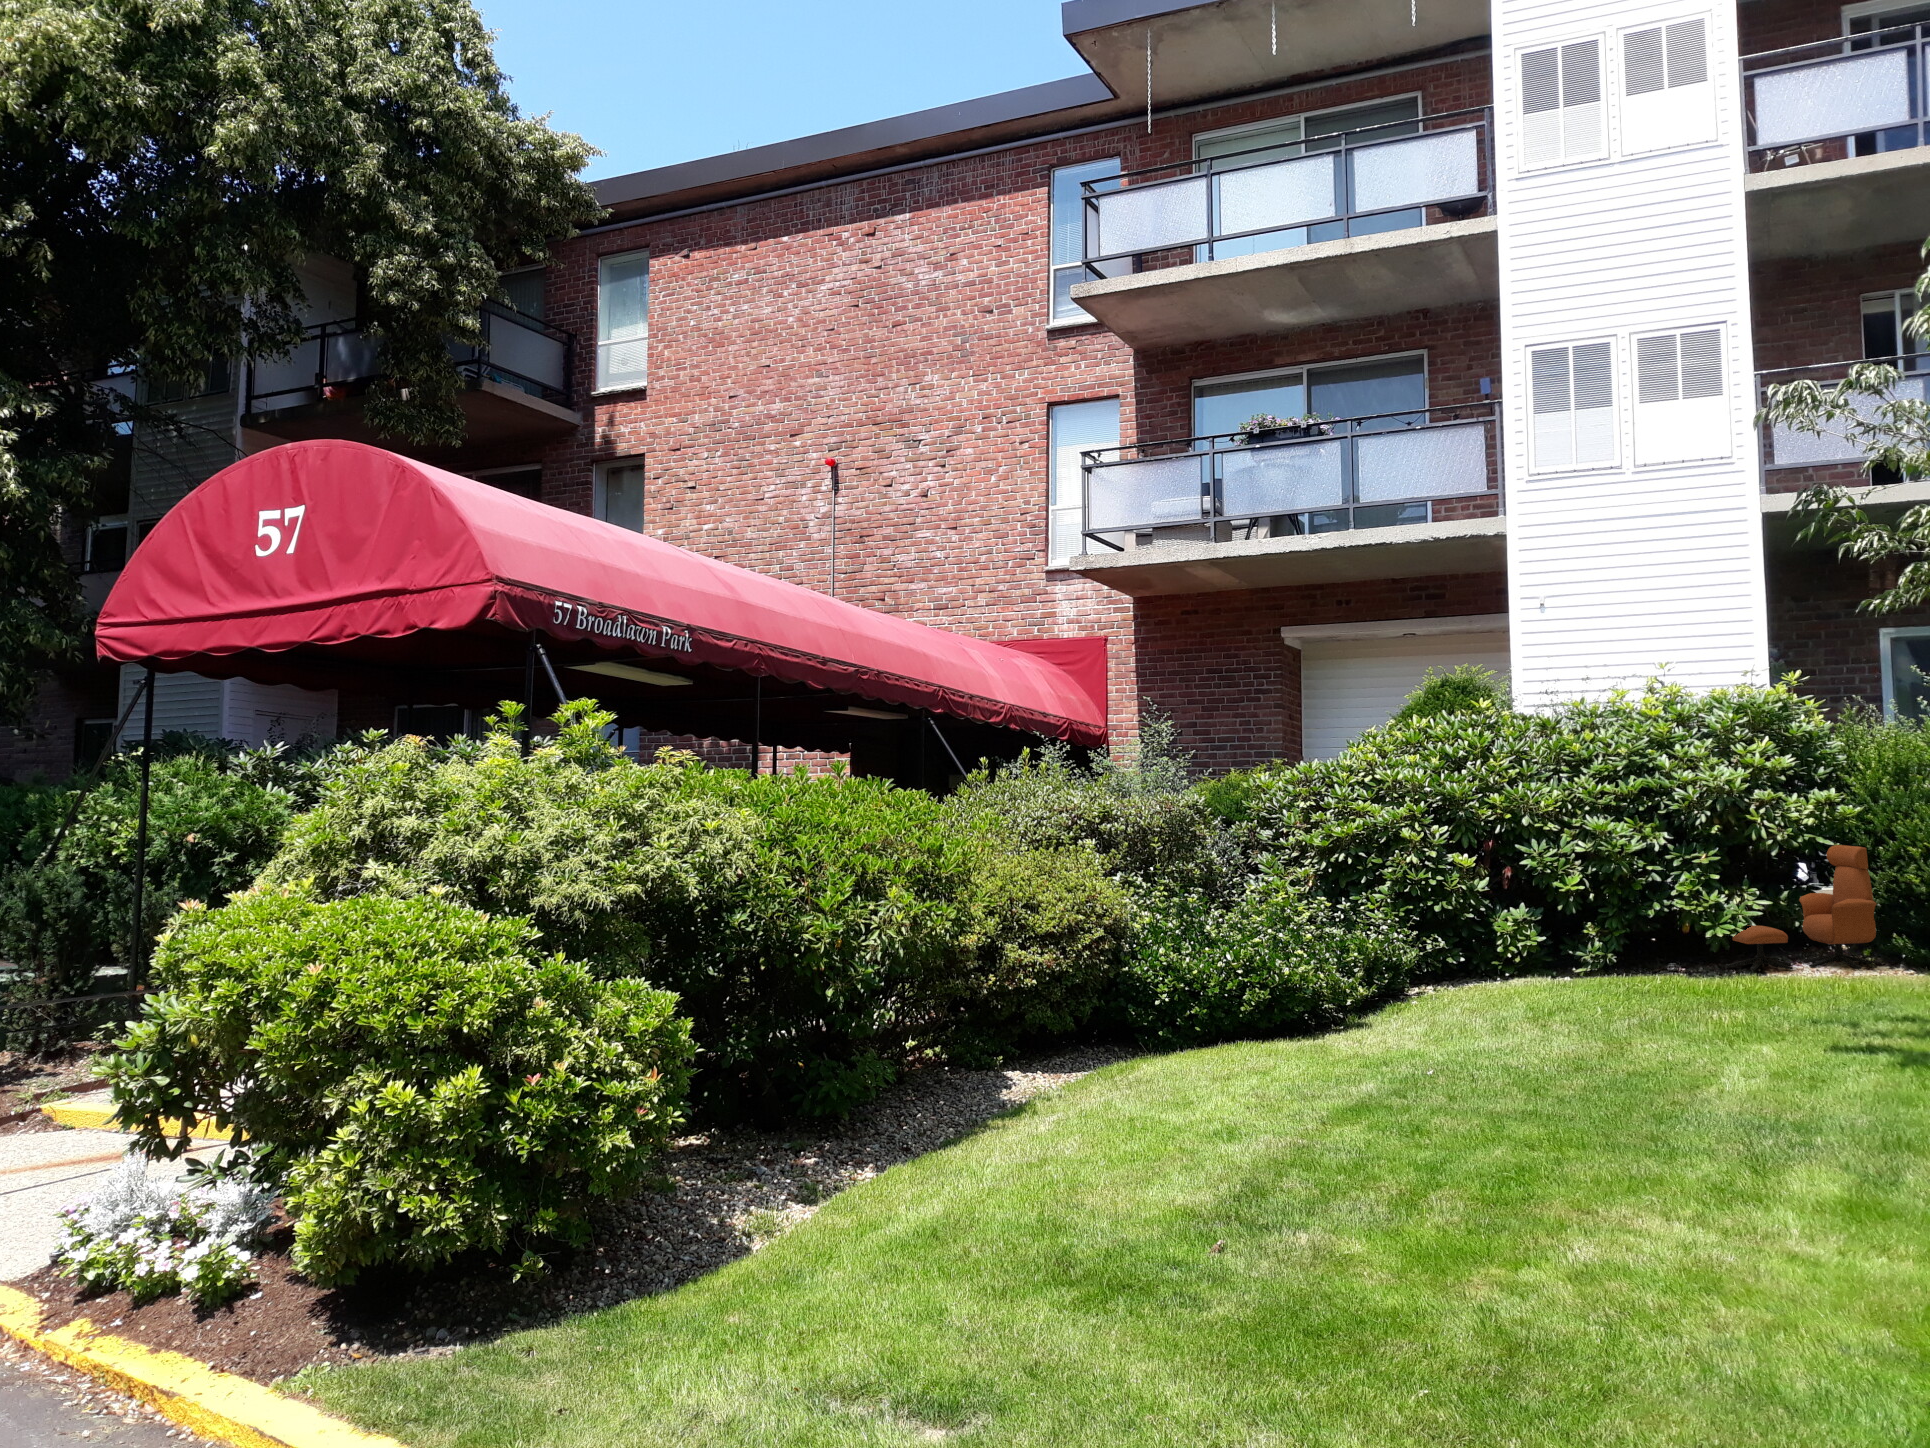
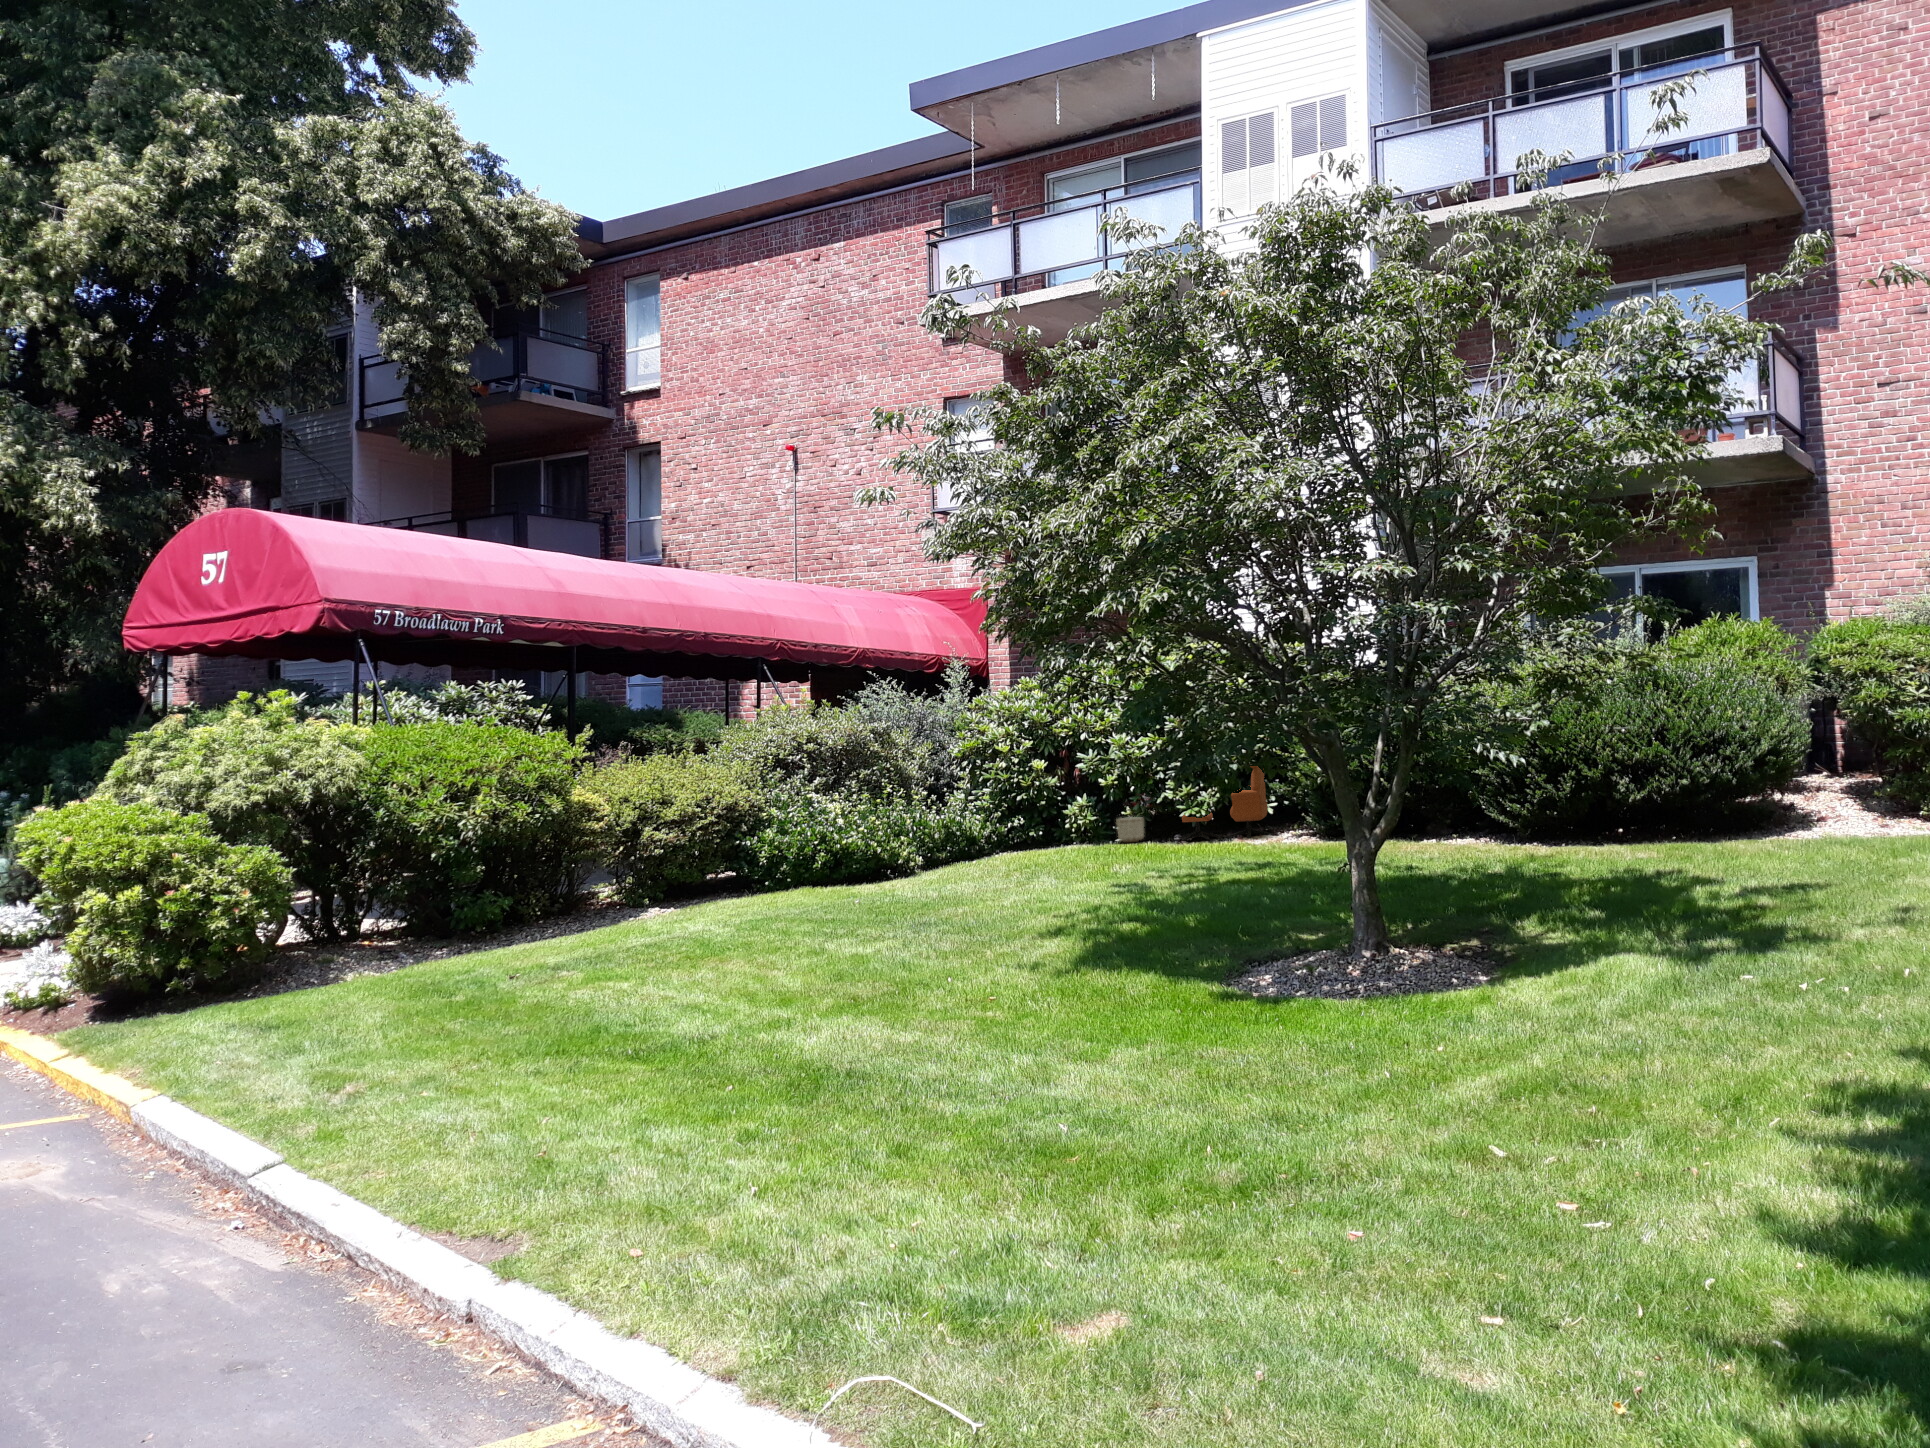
planter: none [1618,935,1661,971] -> present [1116,817,1144,842]

